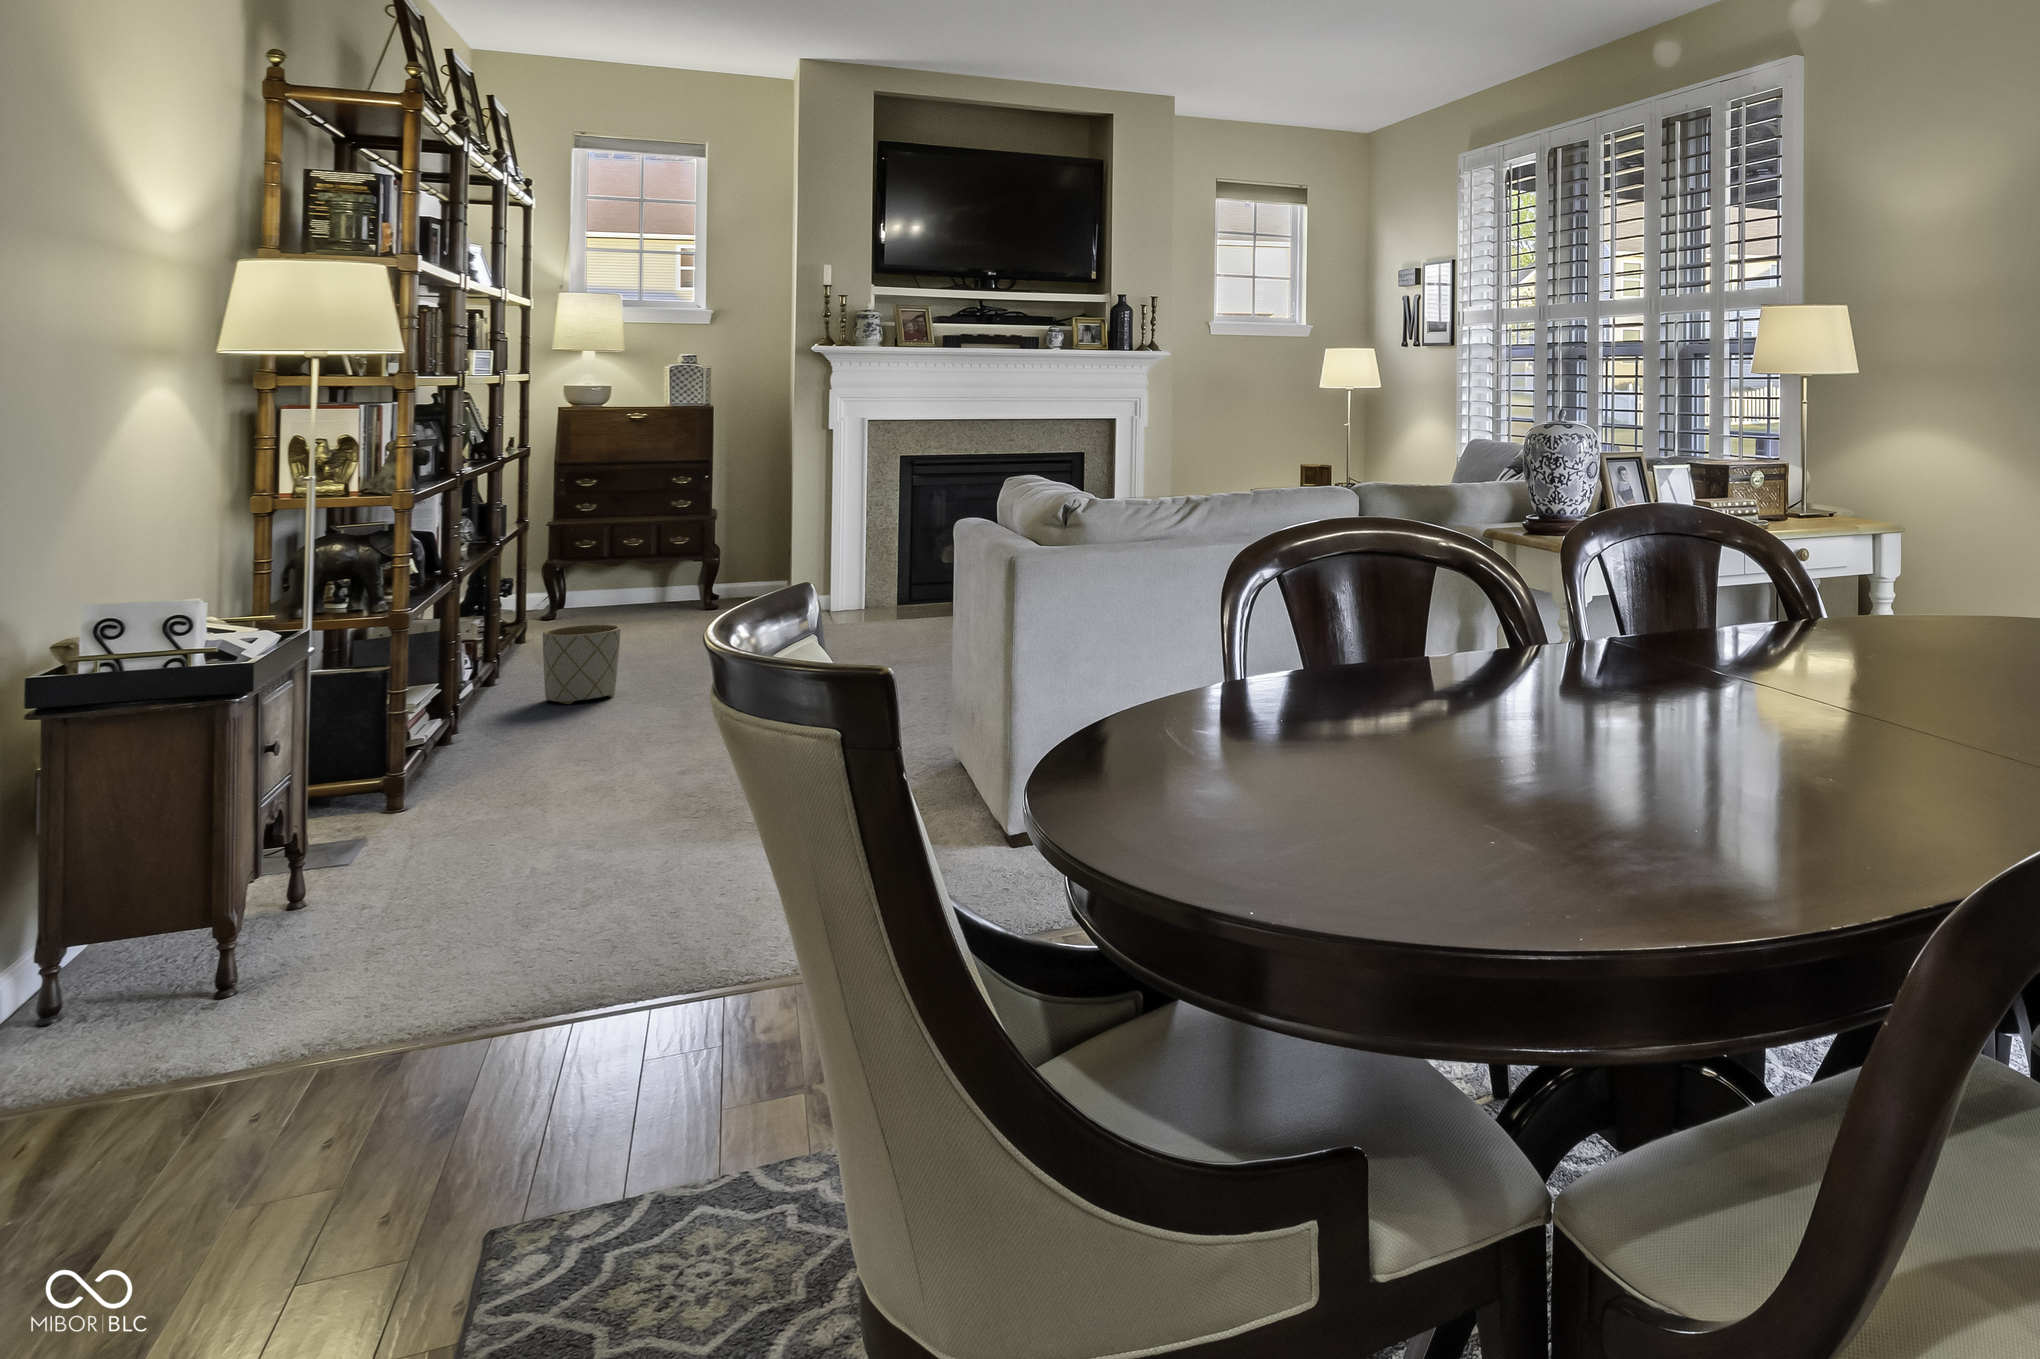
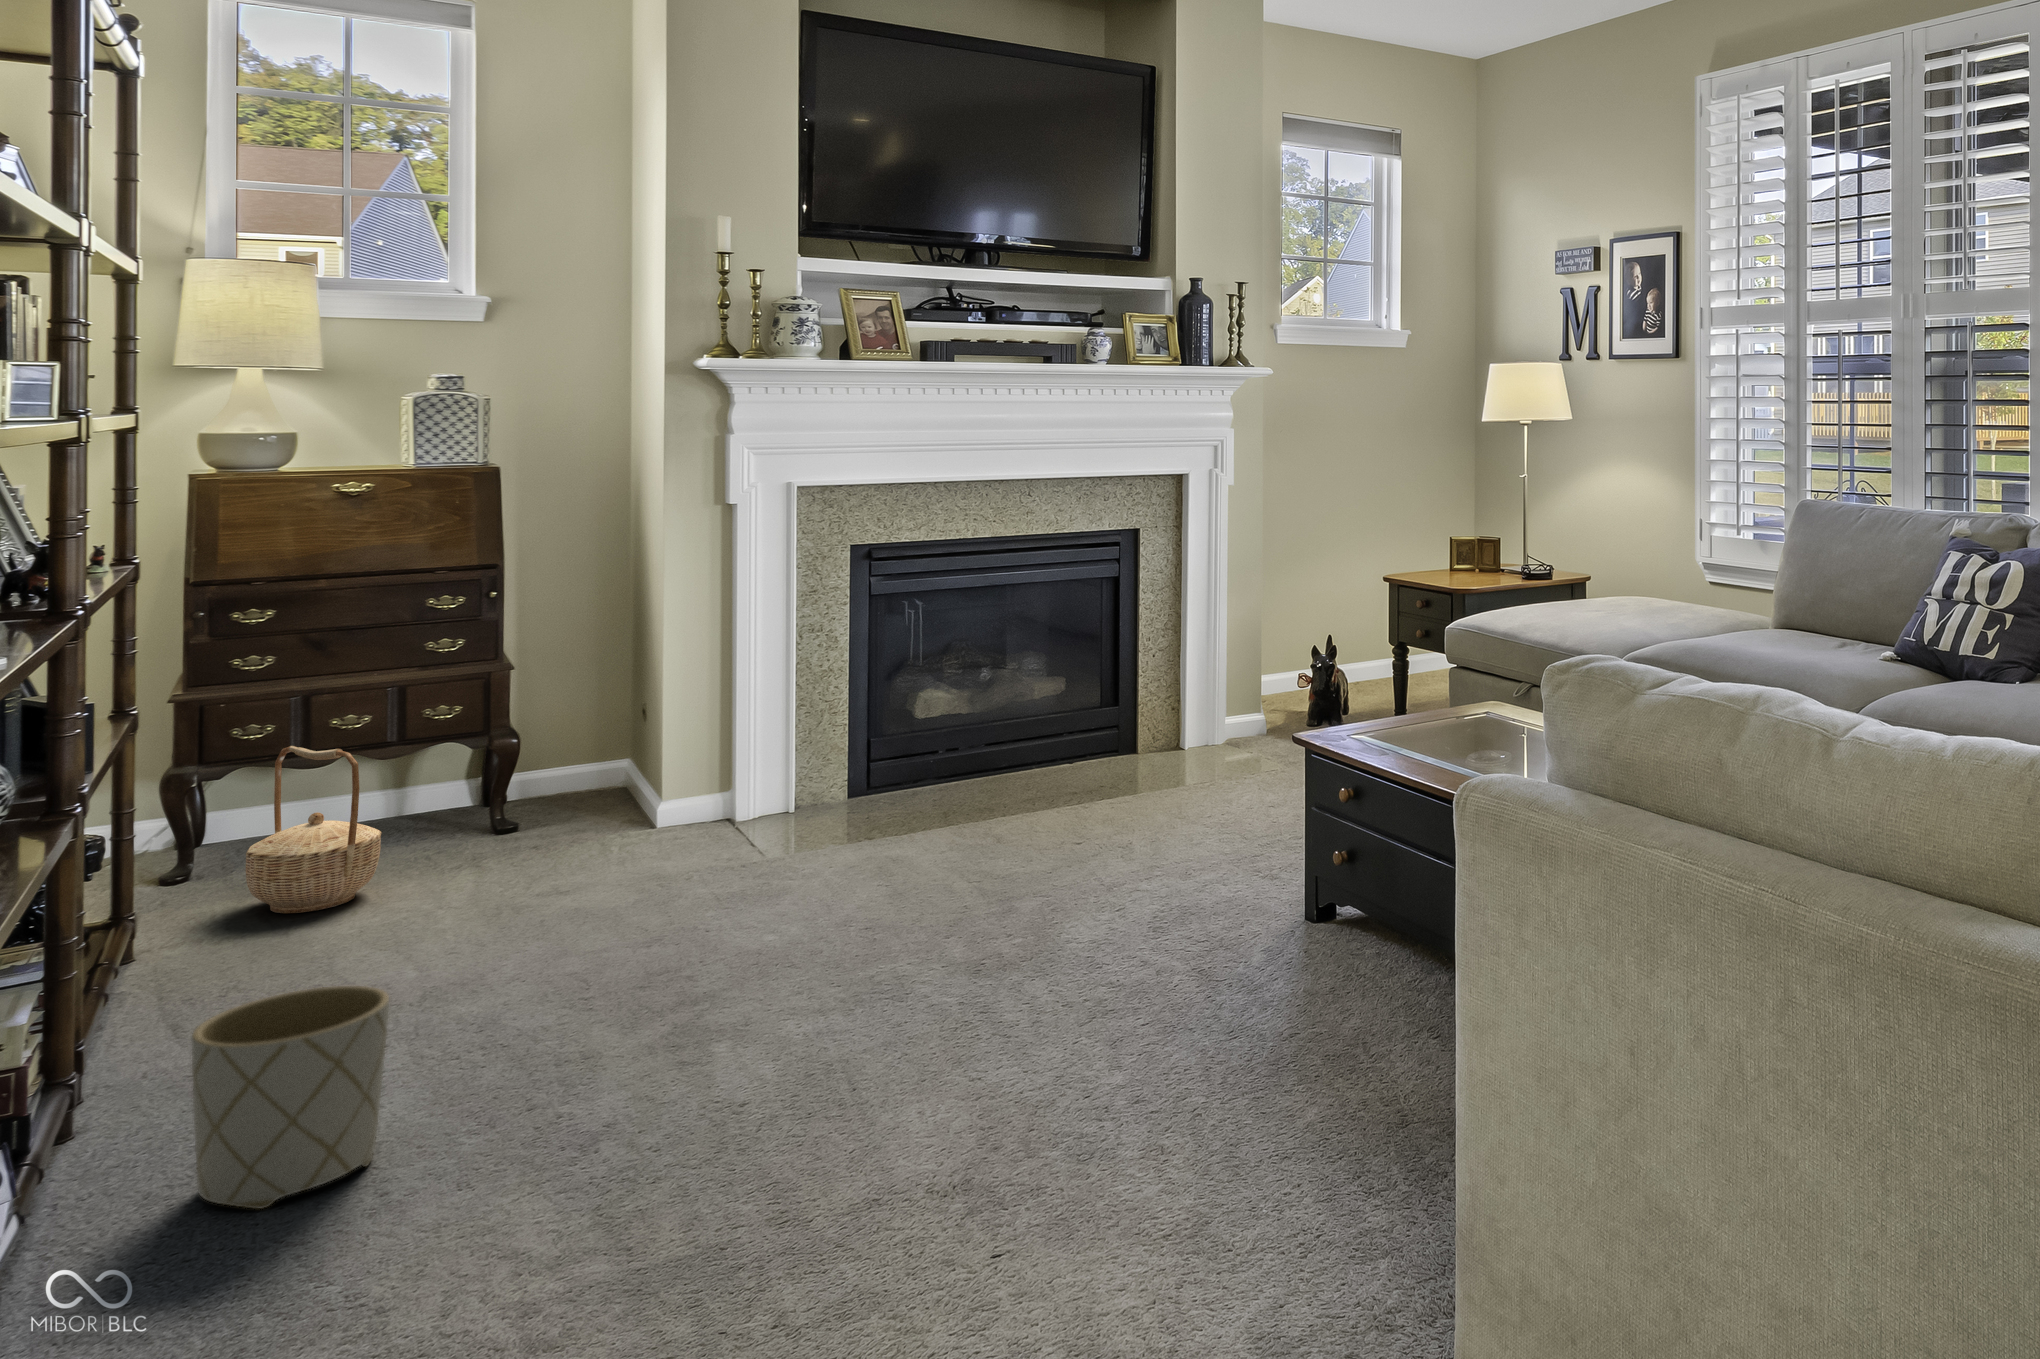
basket: none [581,550,647,633] -> present [246,746,381,913]

